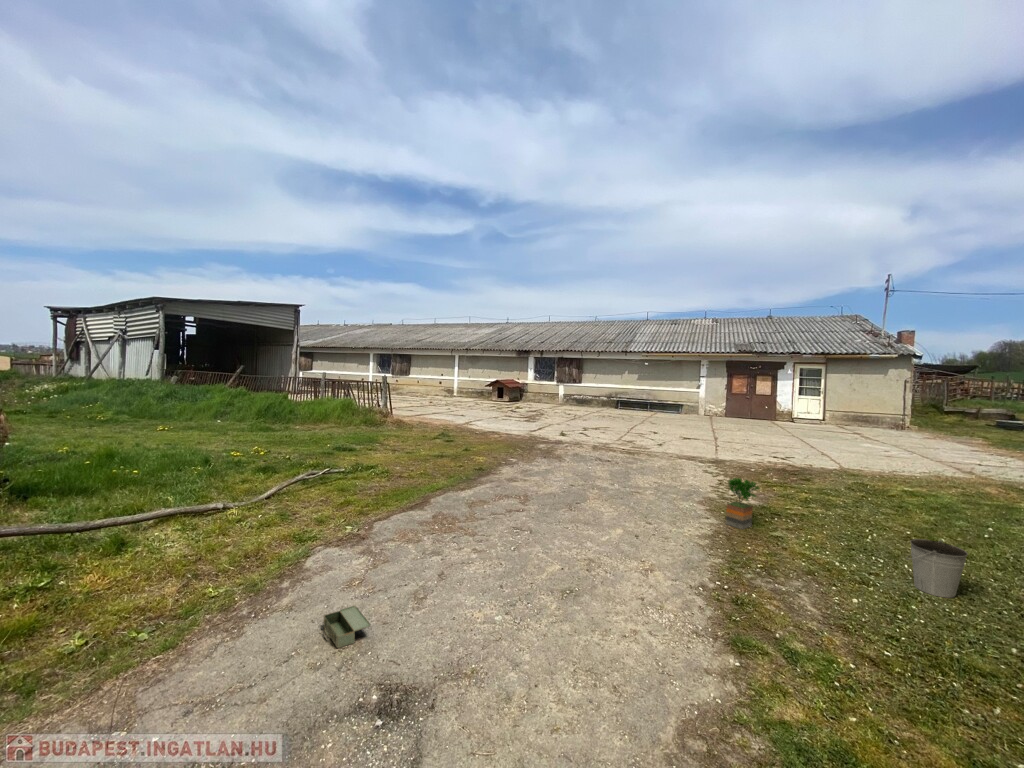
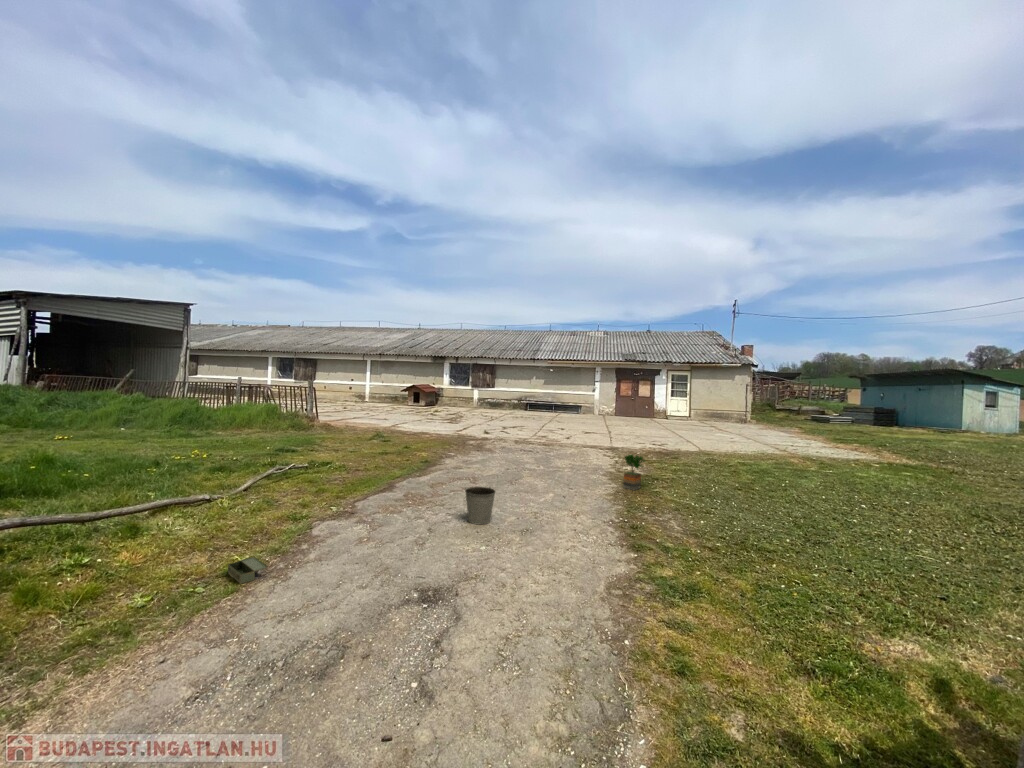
bucket: present [907,539,968,598] -> present [465,487,495,524]
toolbox: present [324,606,371,648] -> present [228,557,267,584]

